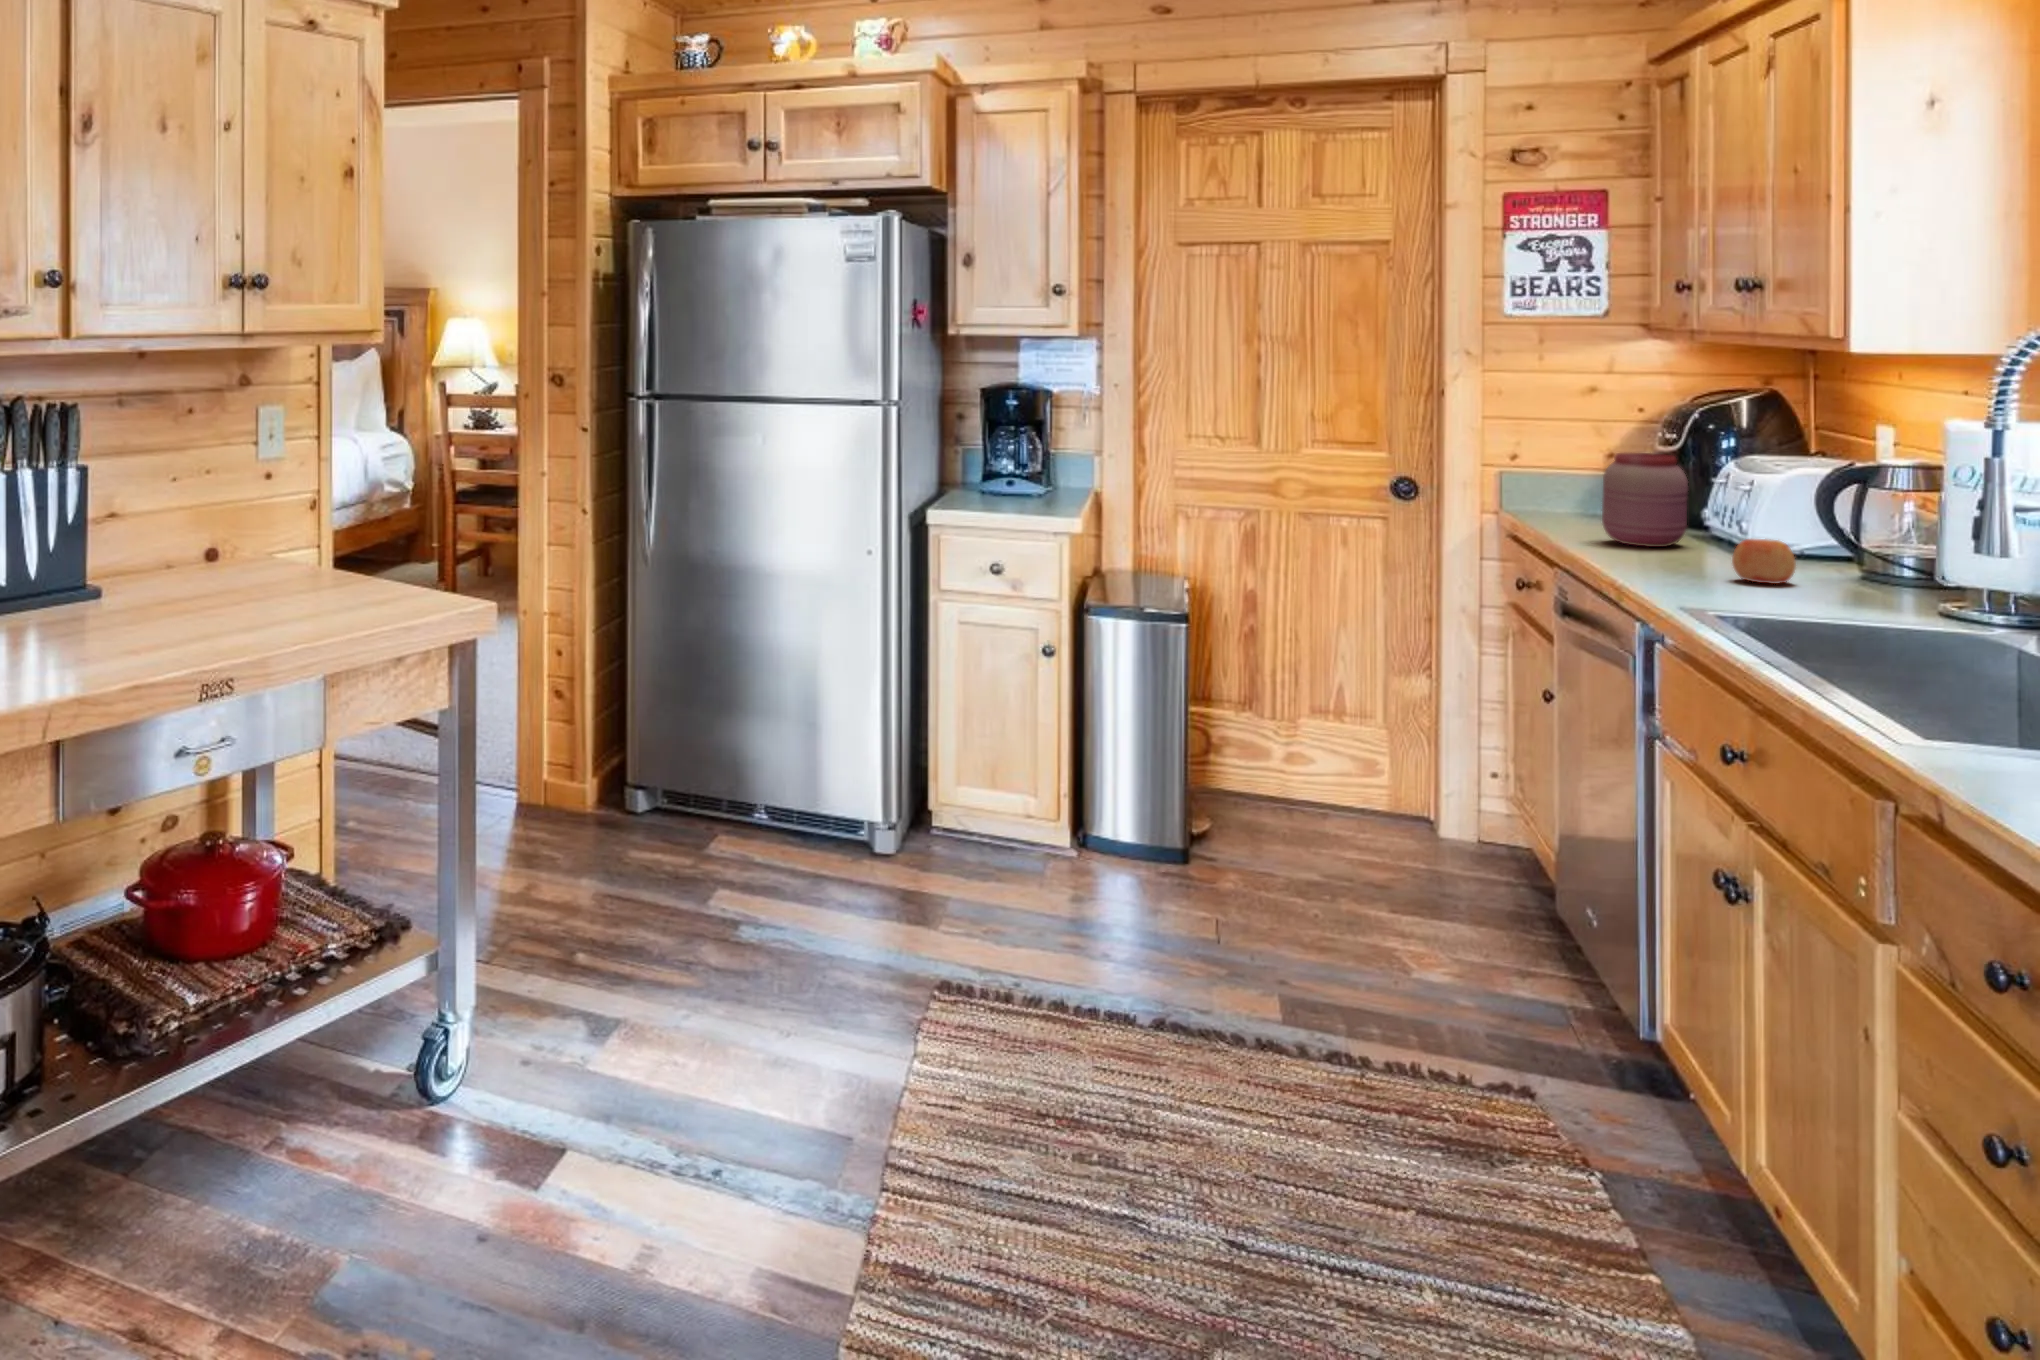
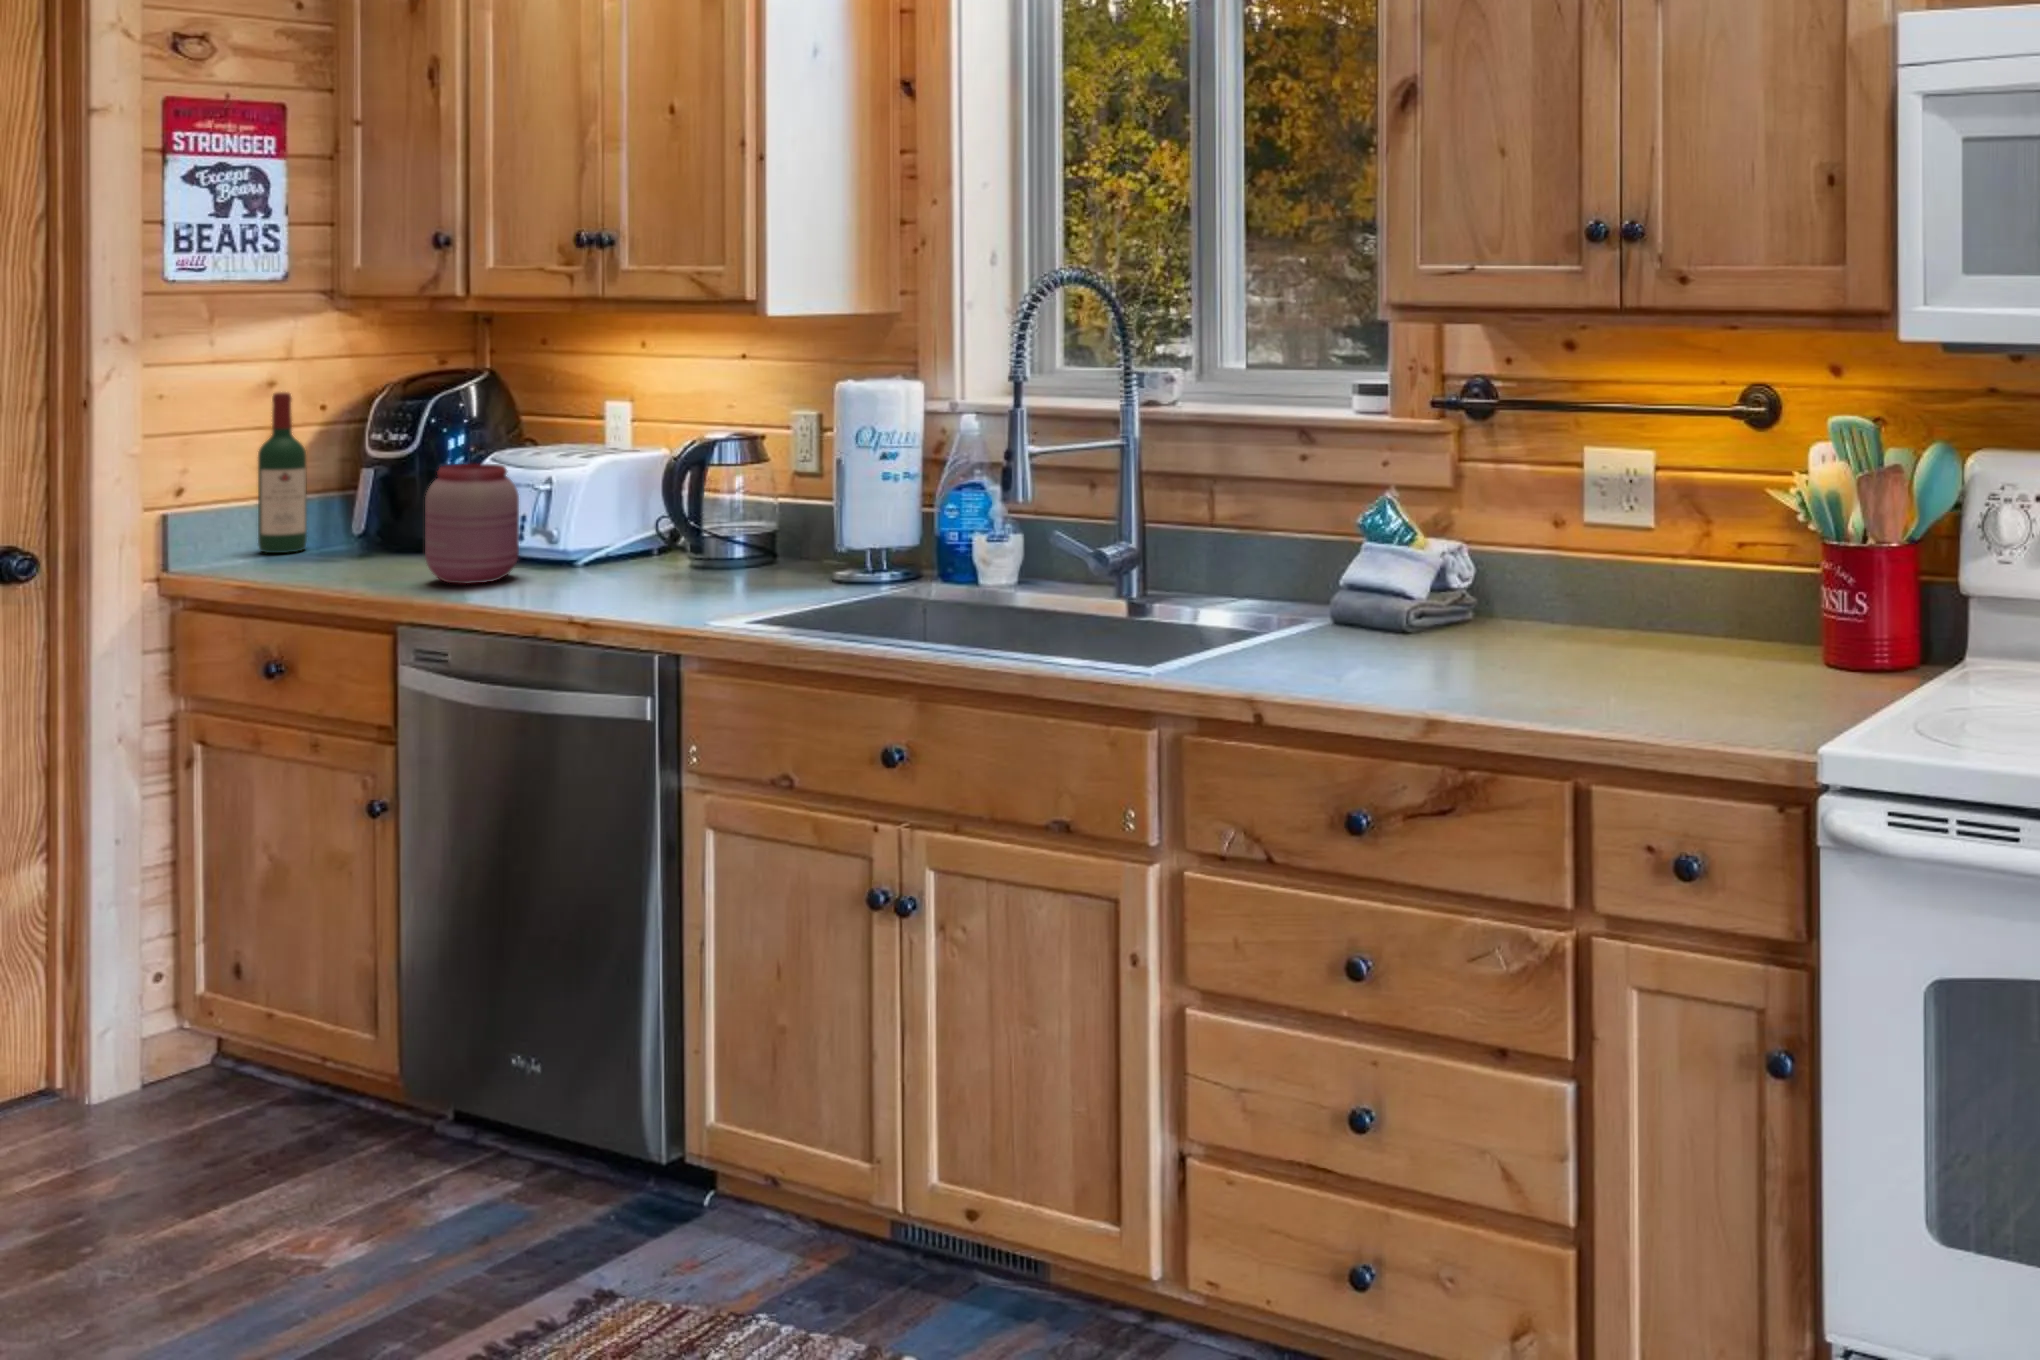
wine bottle: none [1566,397,1605,513] -> present [258,392,307,553]
apple: present [1732,539,1796,584] -> none [663,549,721,600]

